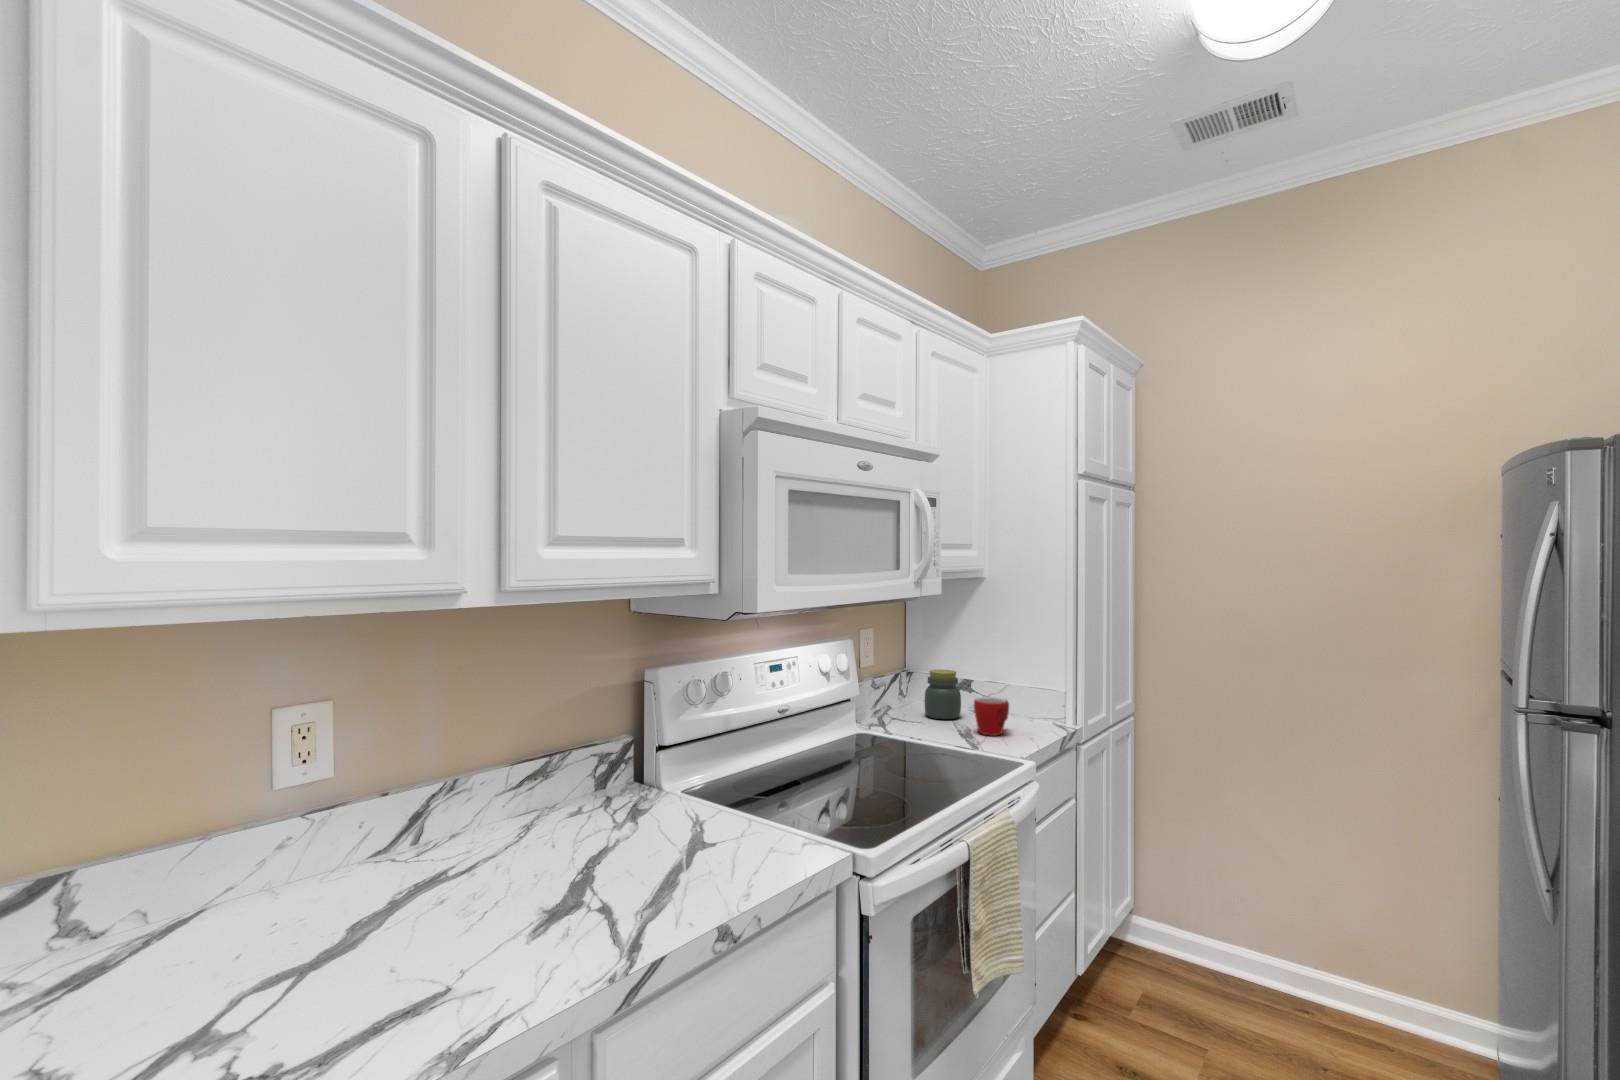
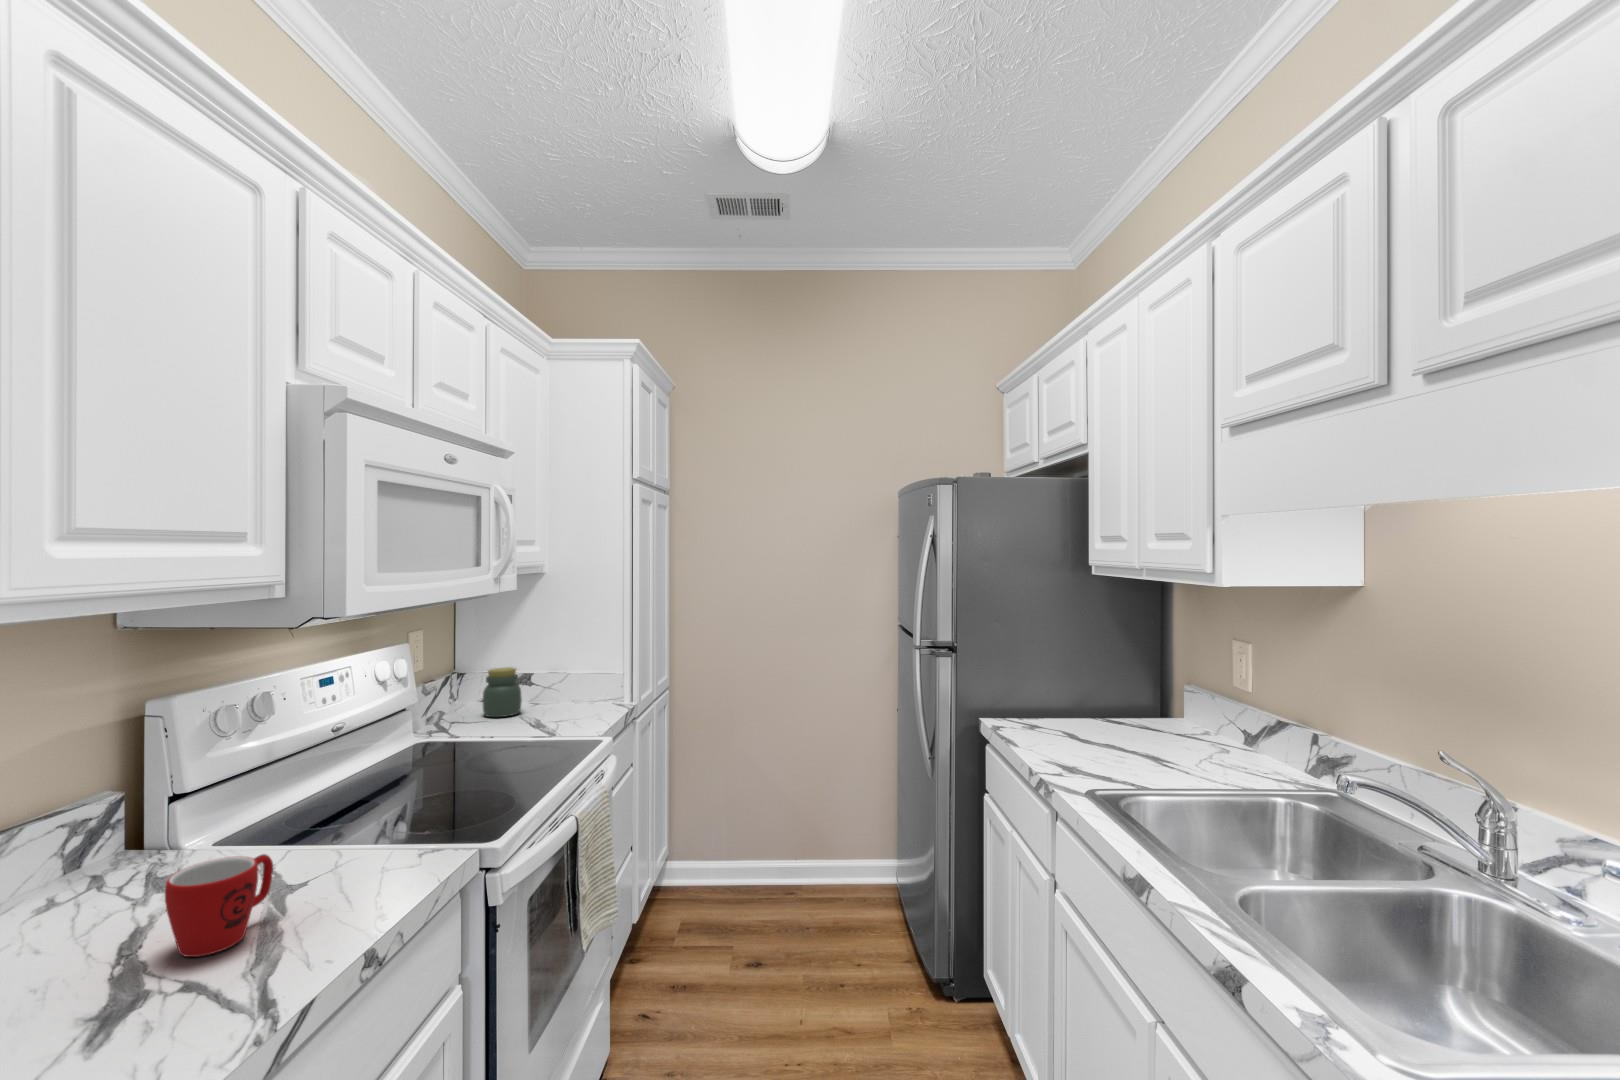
mug: present [974,697,1009,735] -> present [165,854,273,957]

